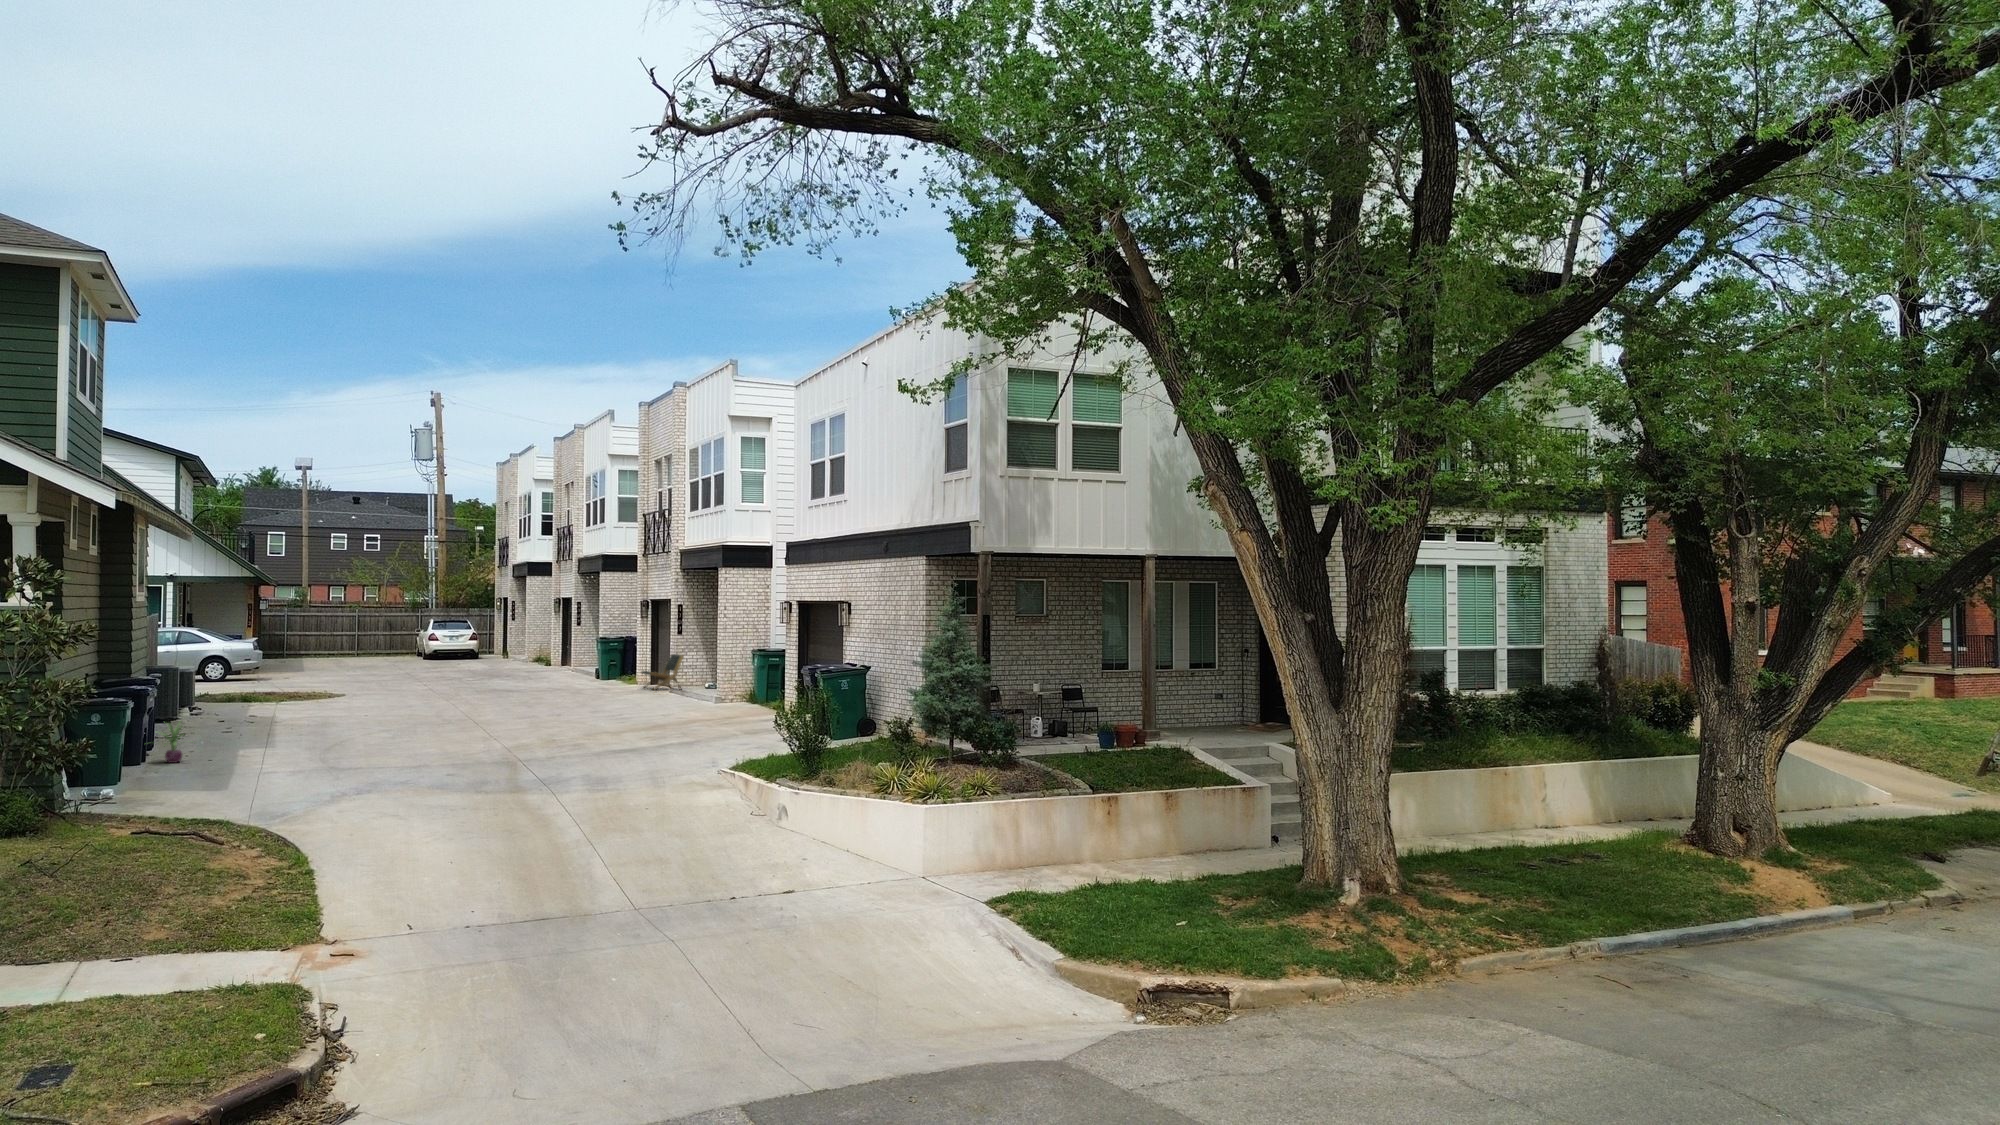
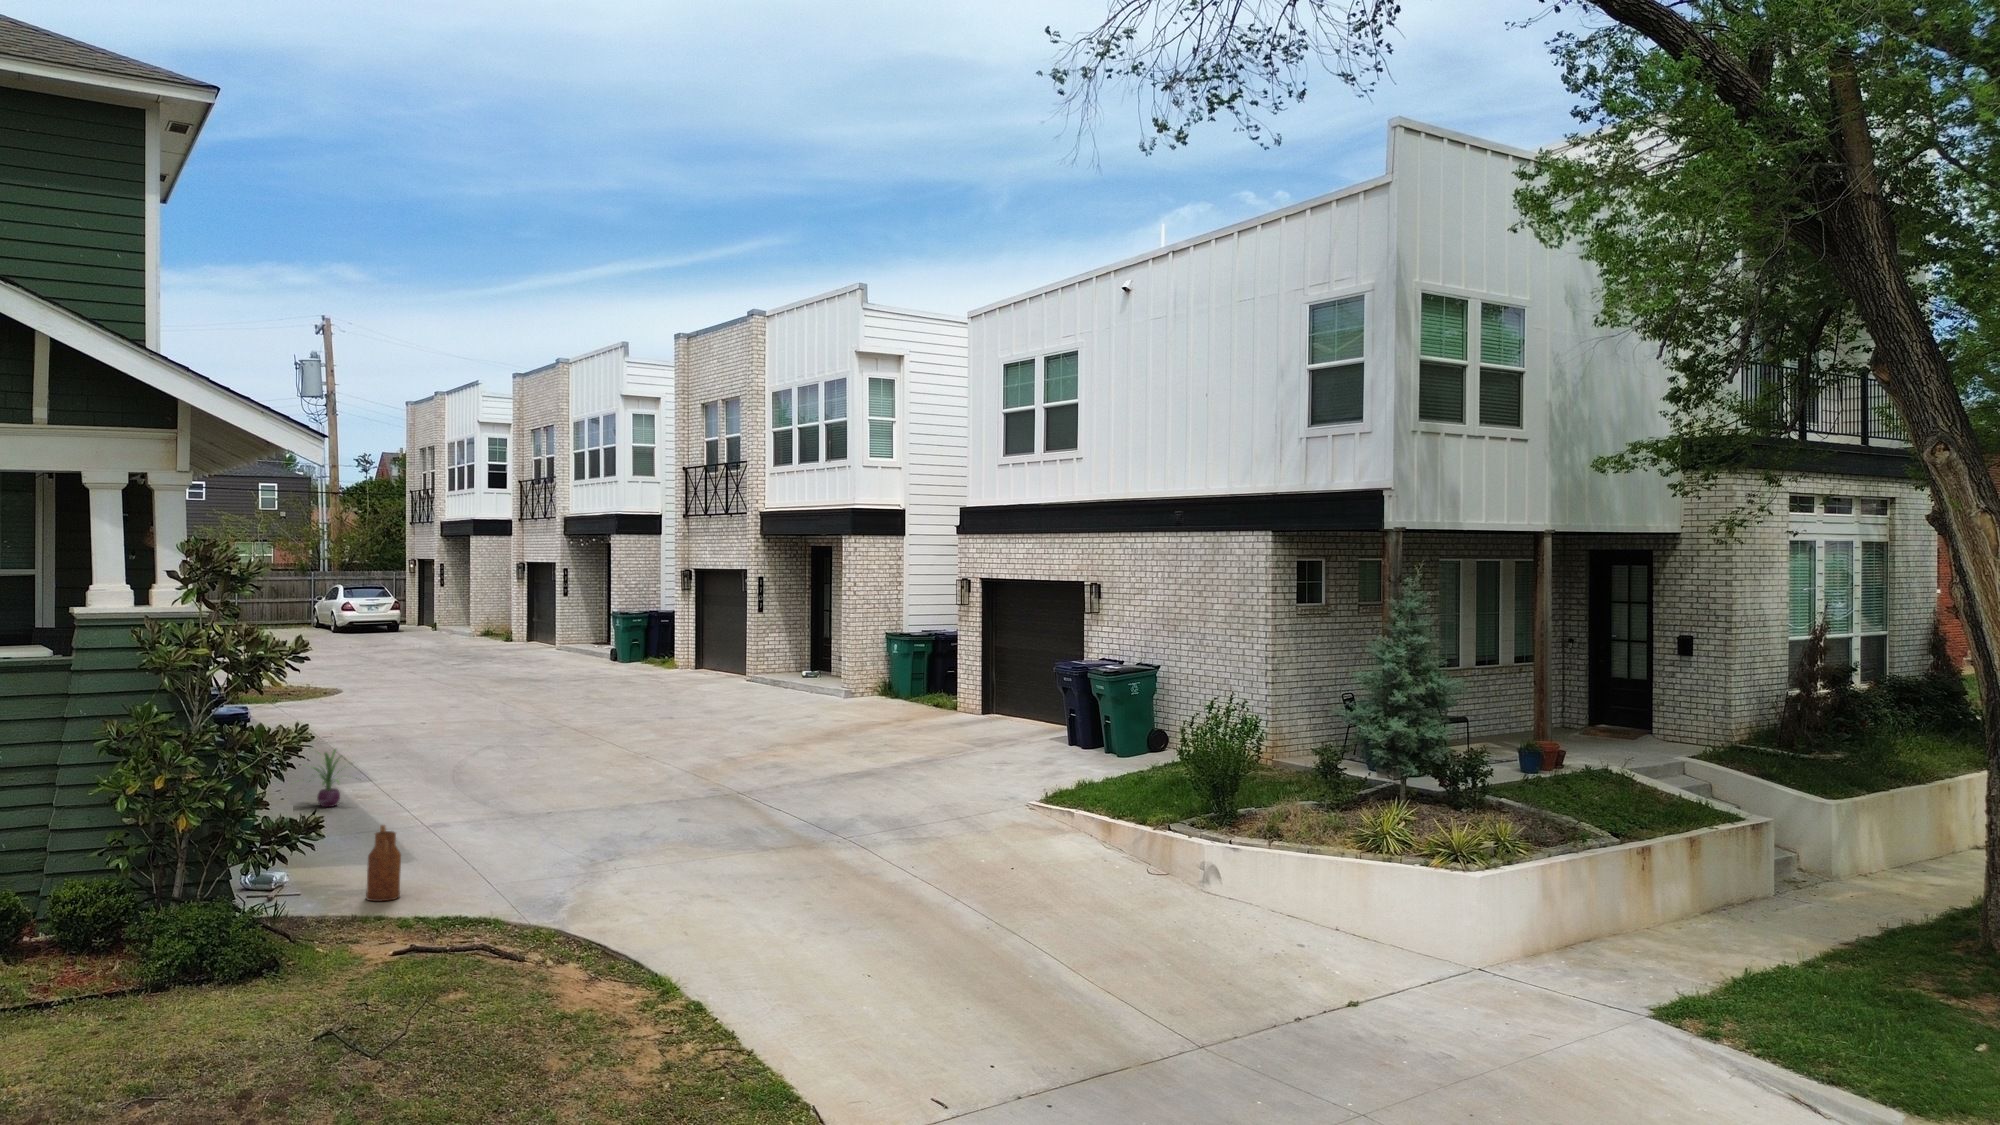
lounge chair: present [641,654,683,690] -> none [709,634,762,678]
watering can: none [107,761,134,811] -> present [366,825,401,901]

